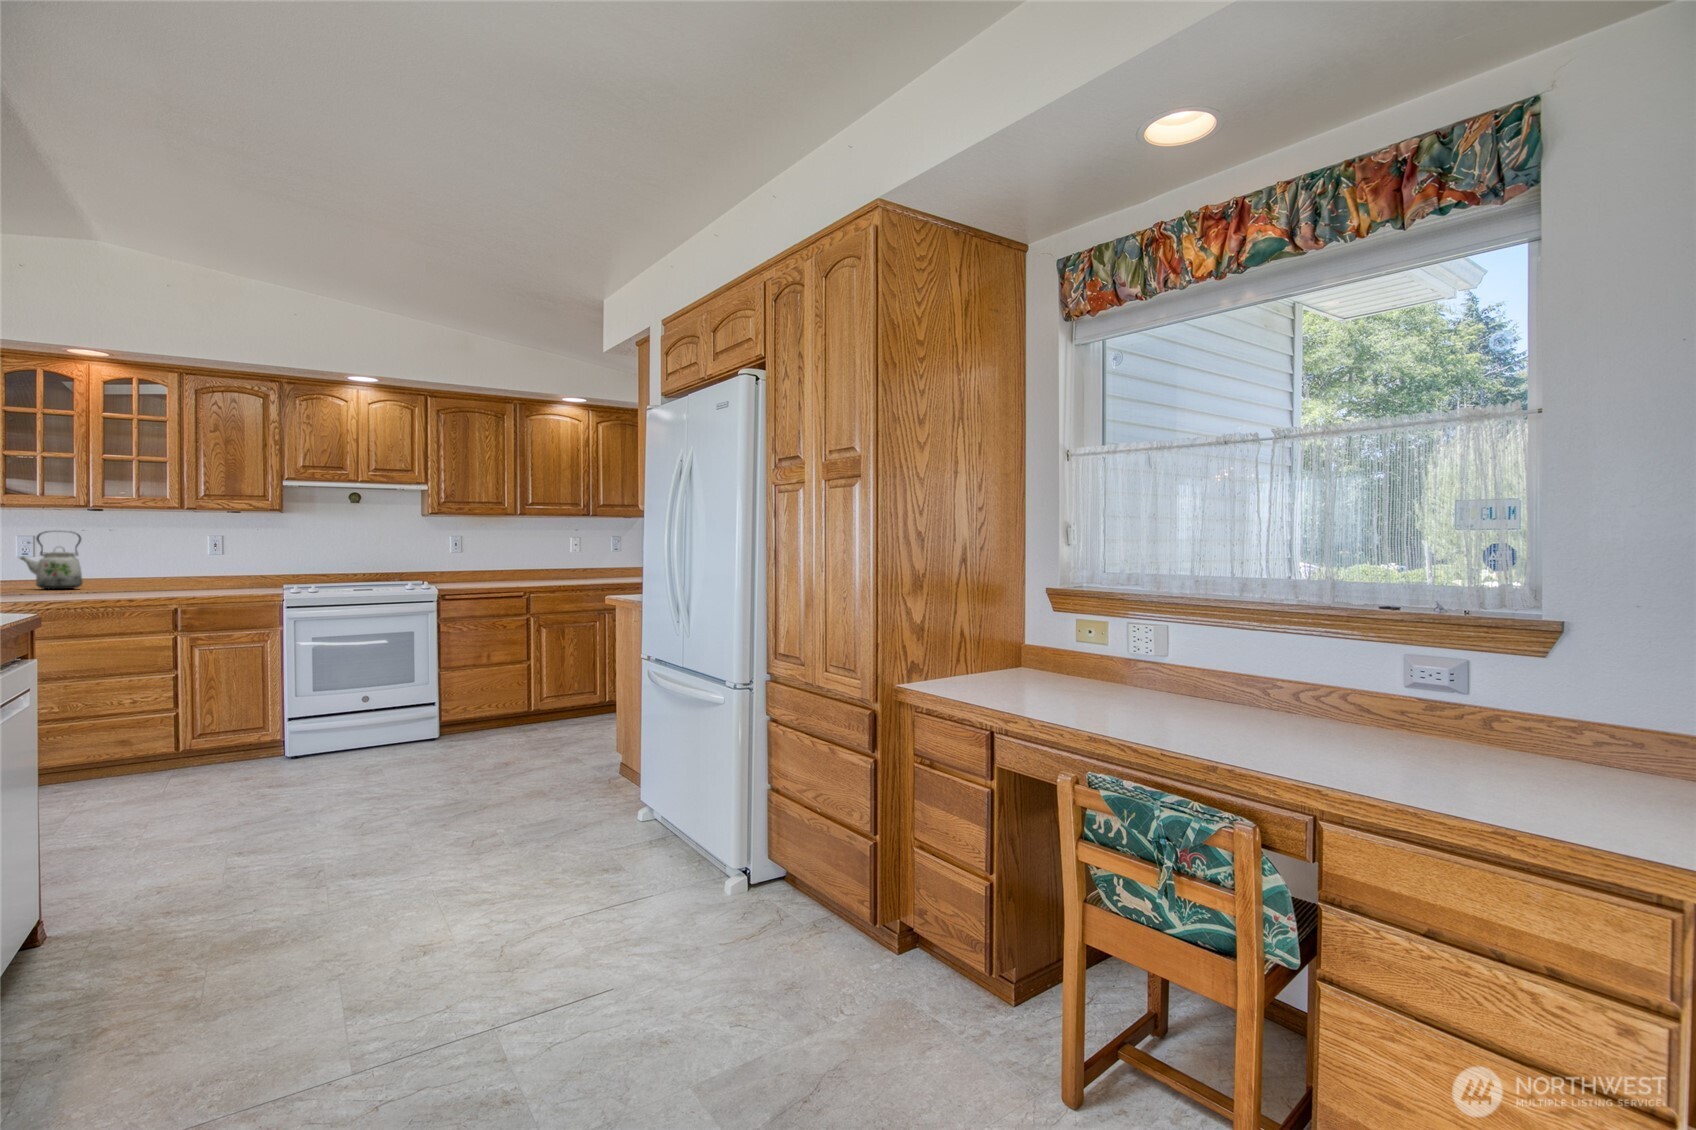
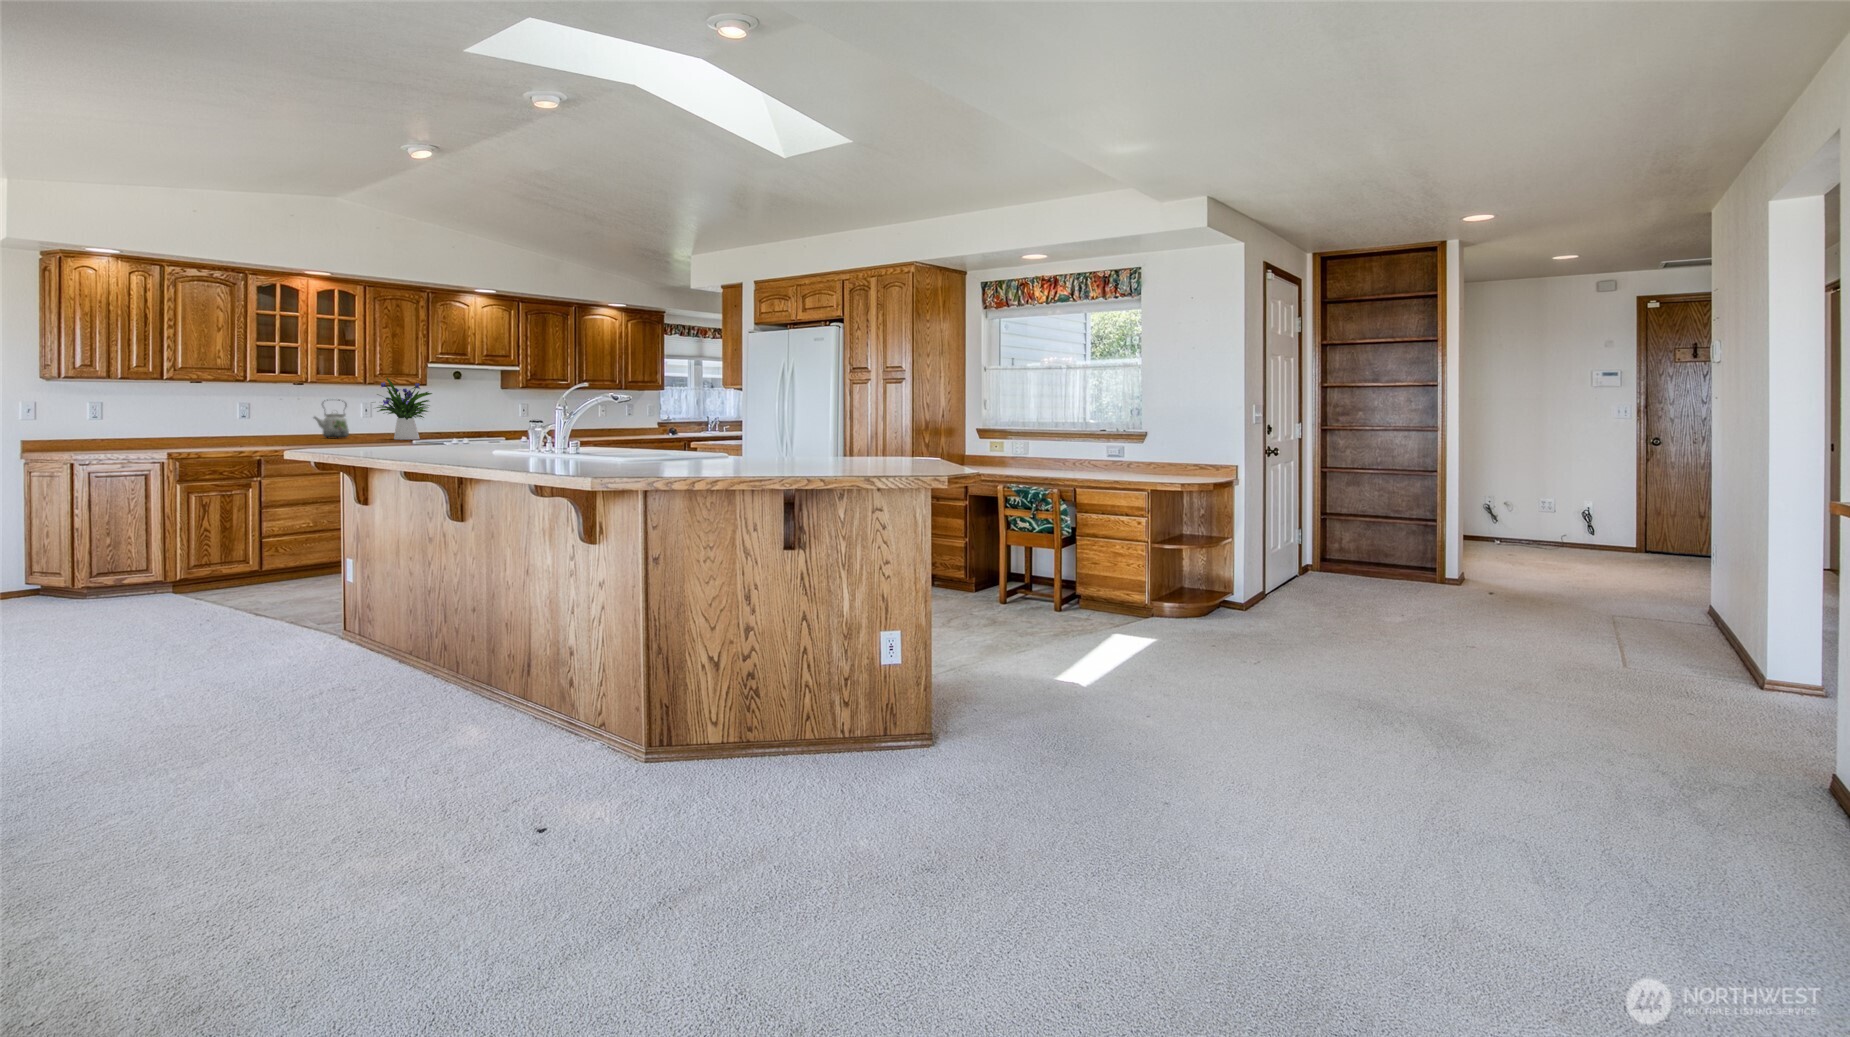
flower arrangement: none [96,496,209,592] -> present [377,378,432,440]

